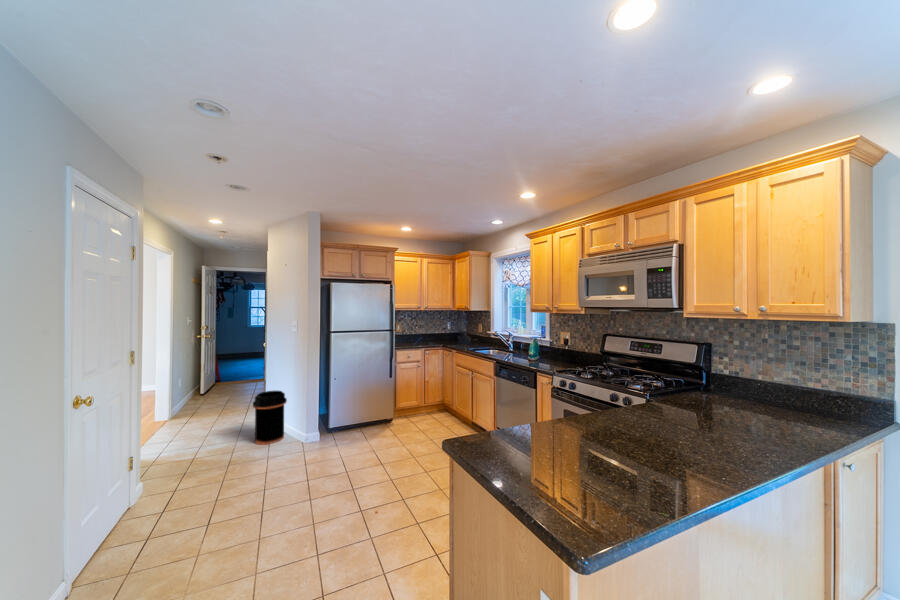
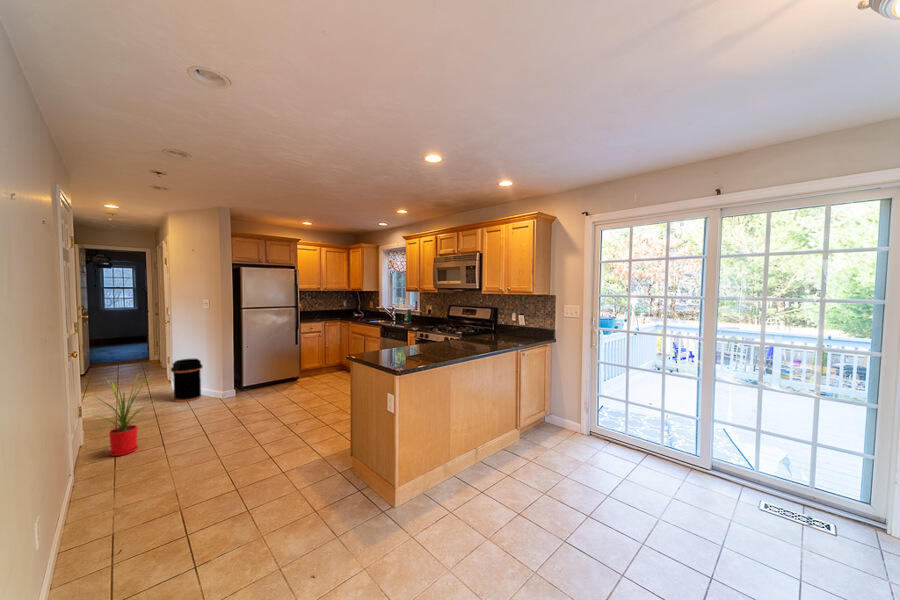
house plant: none [92,422,196,548] -> present [97,382,146,456]

